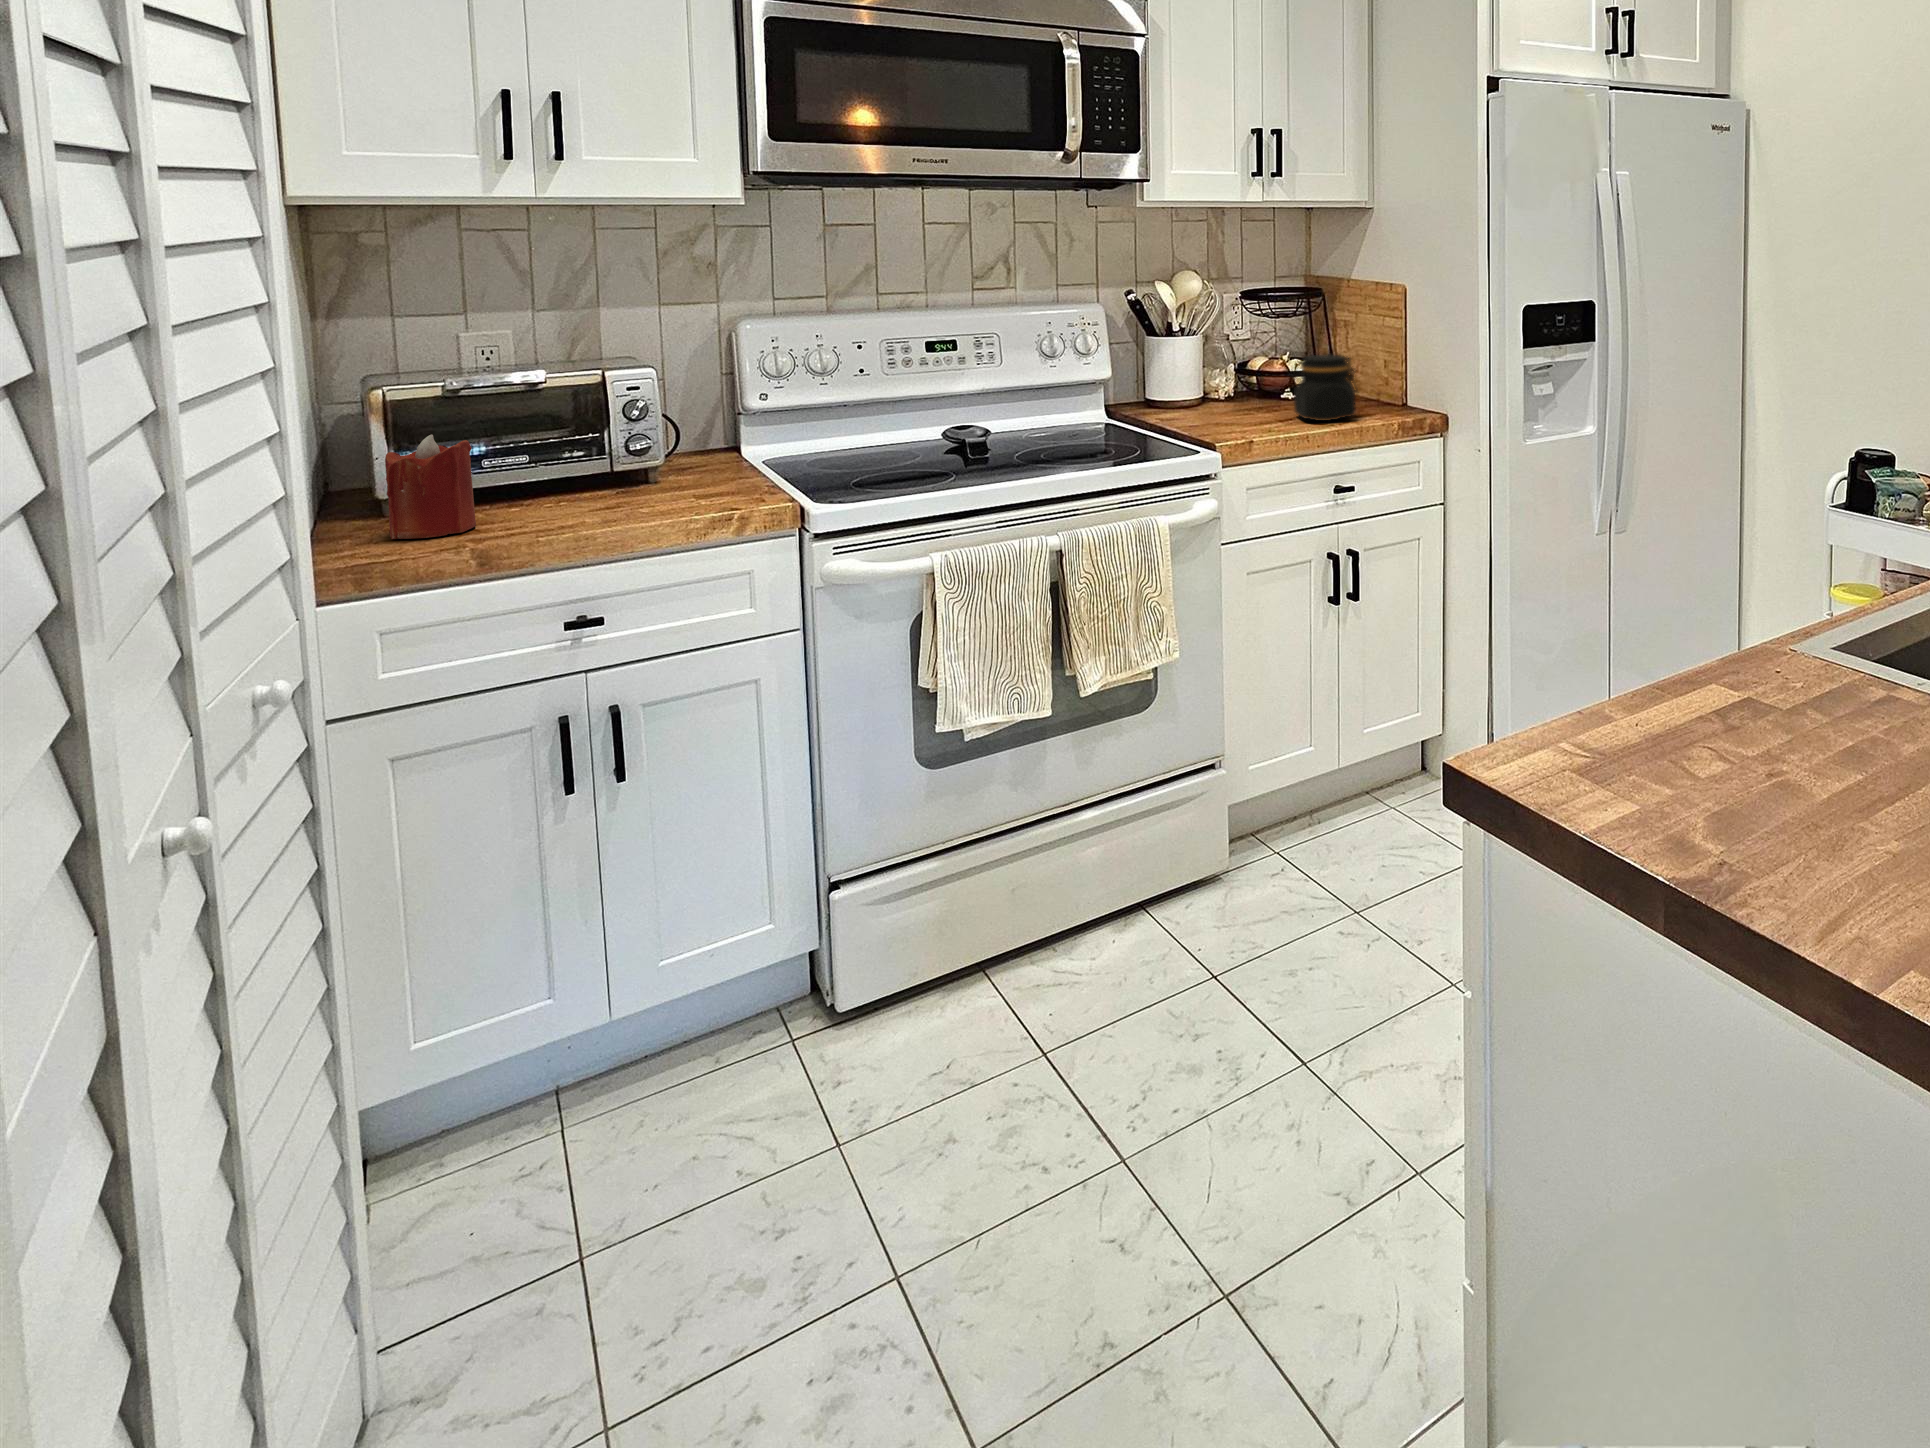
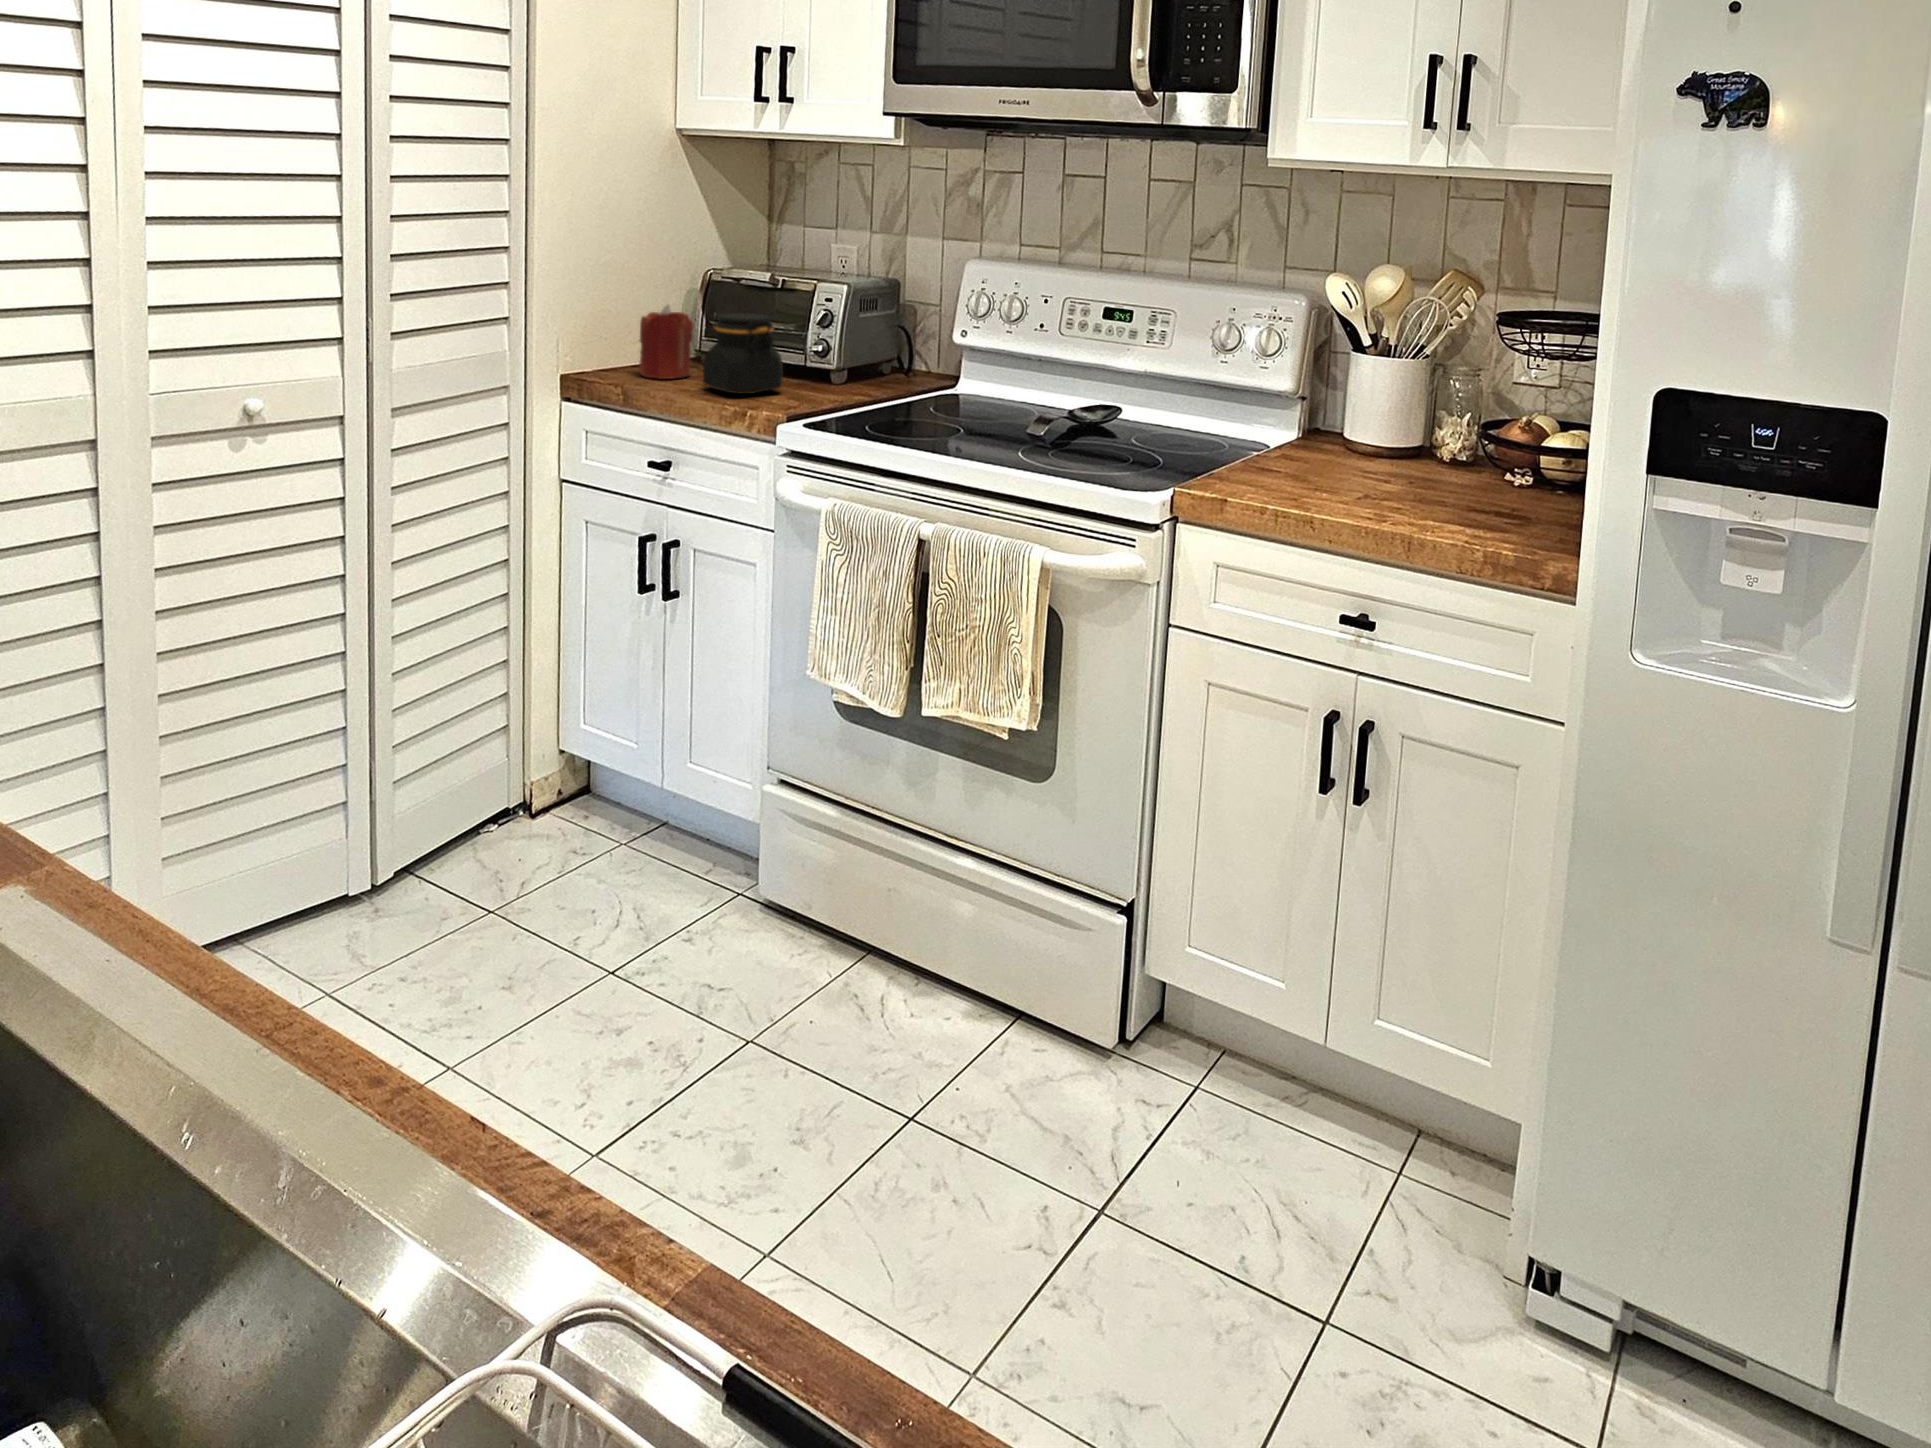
jar: present [1290,355,1357,421] -> present [703,313,783,394]

